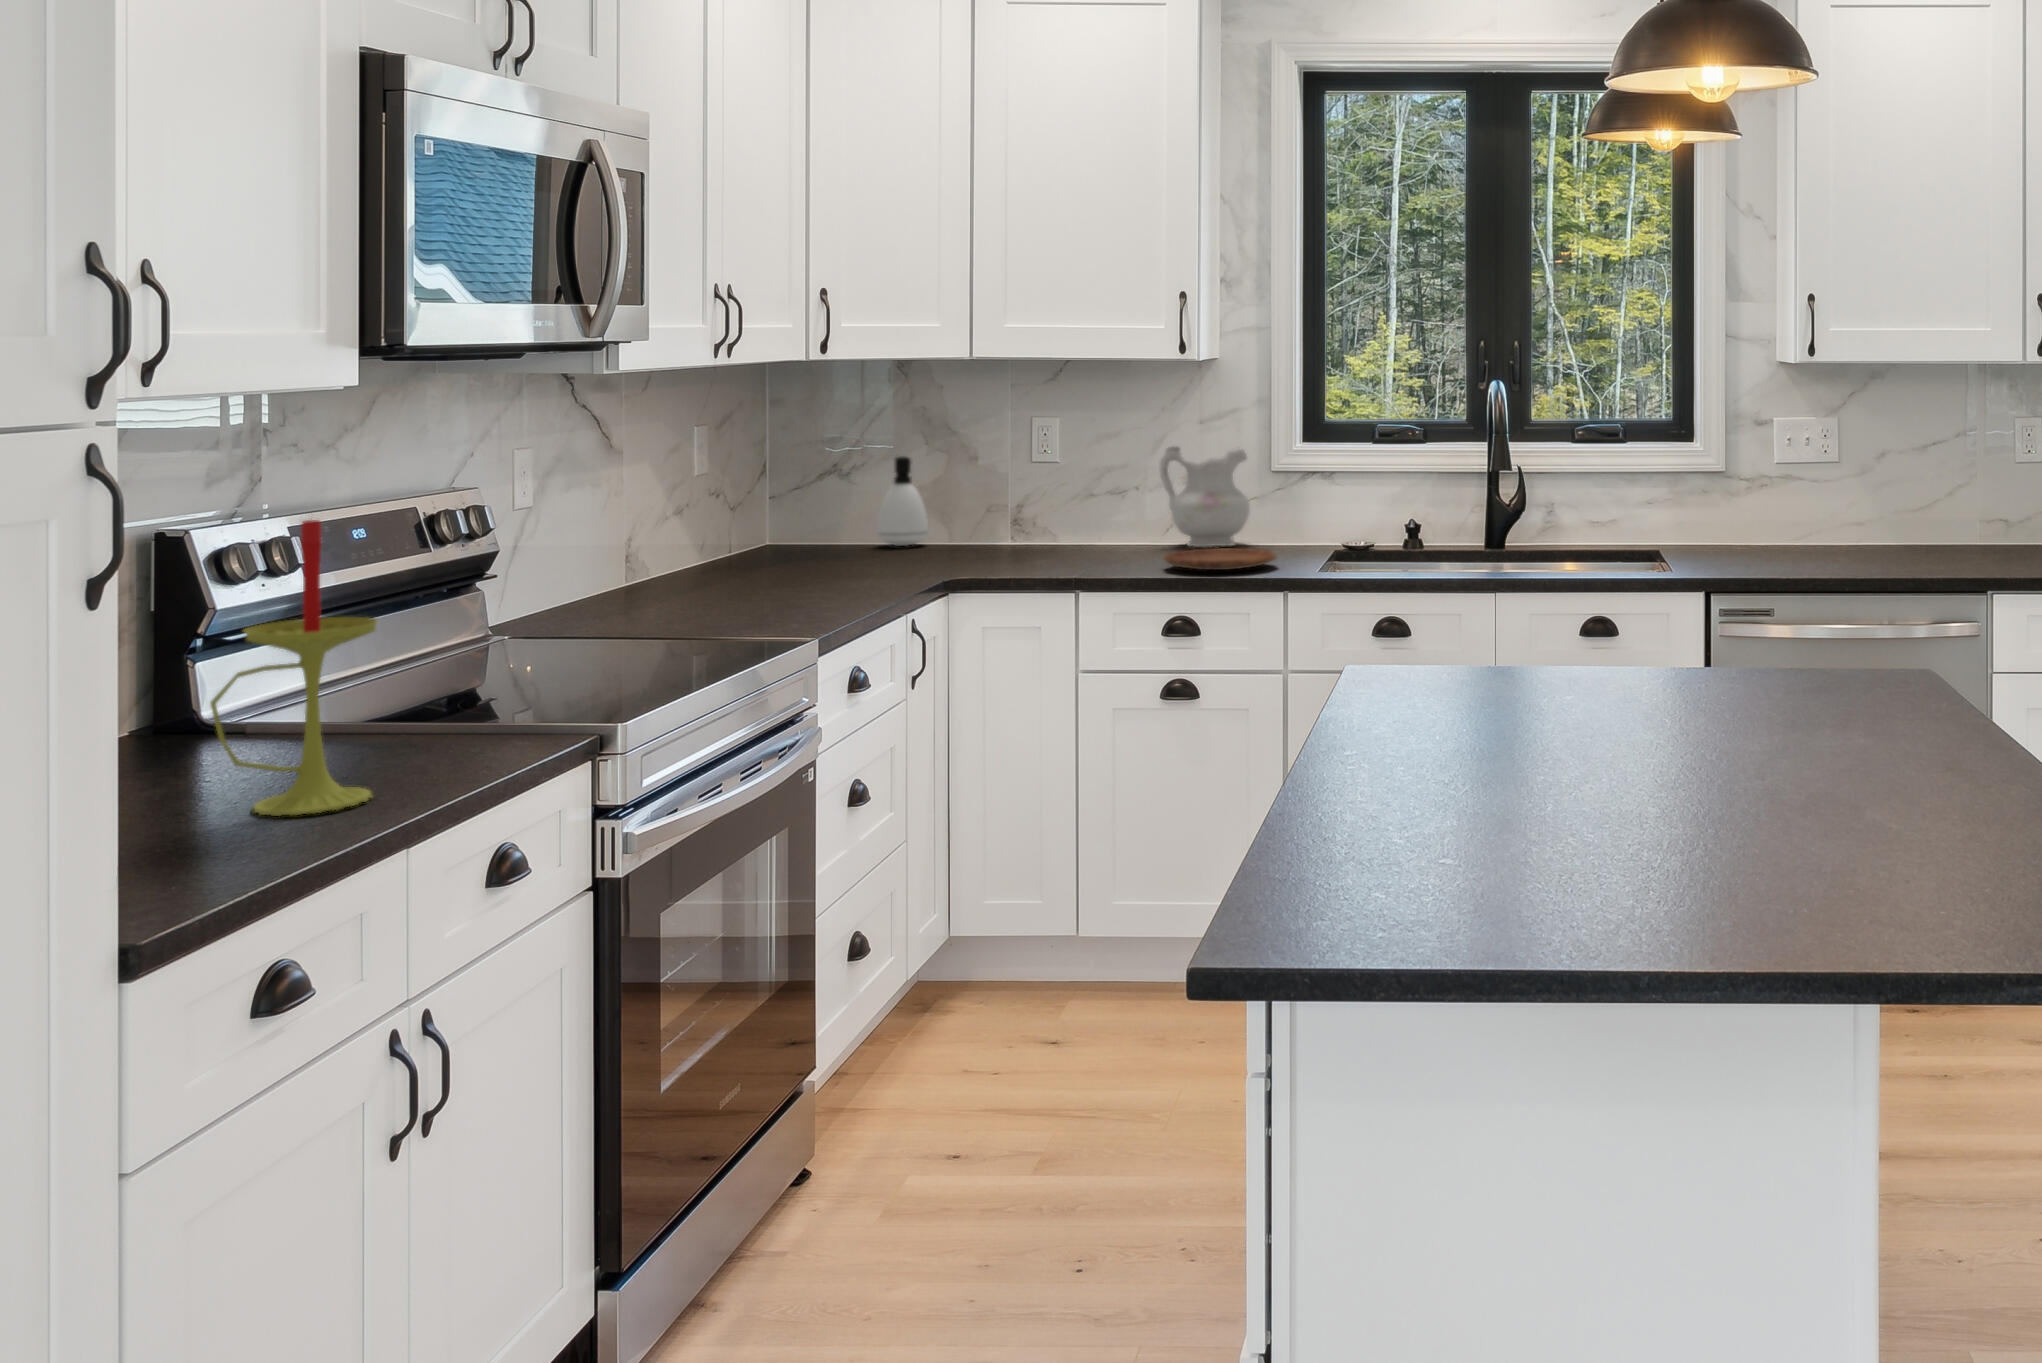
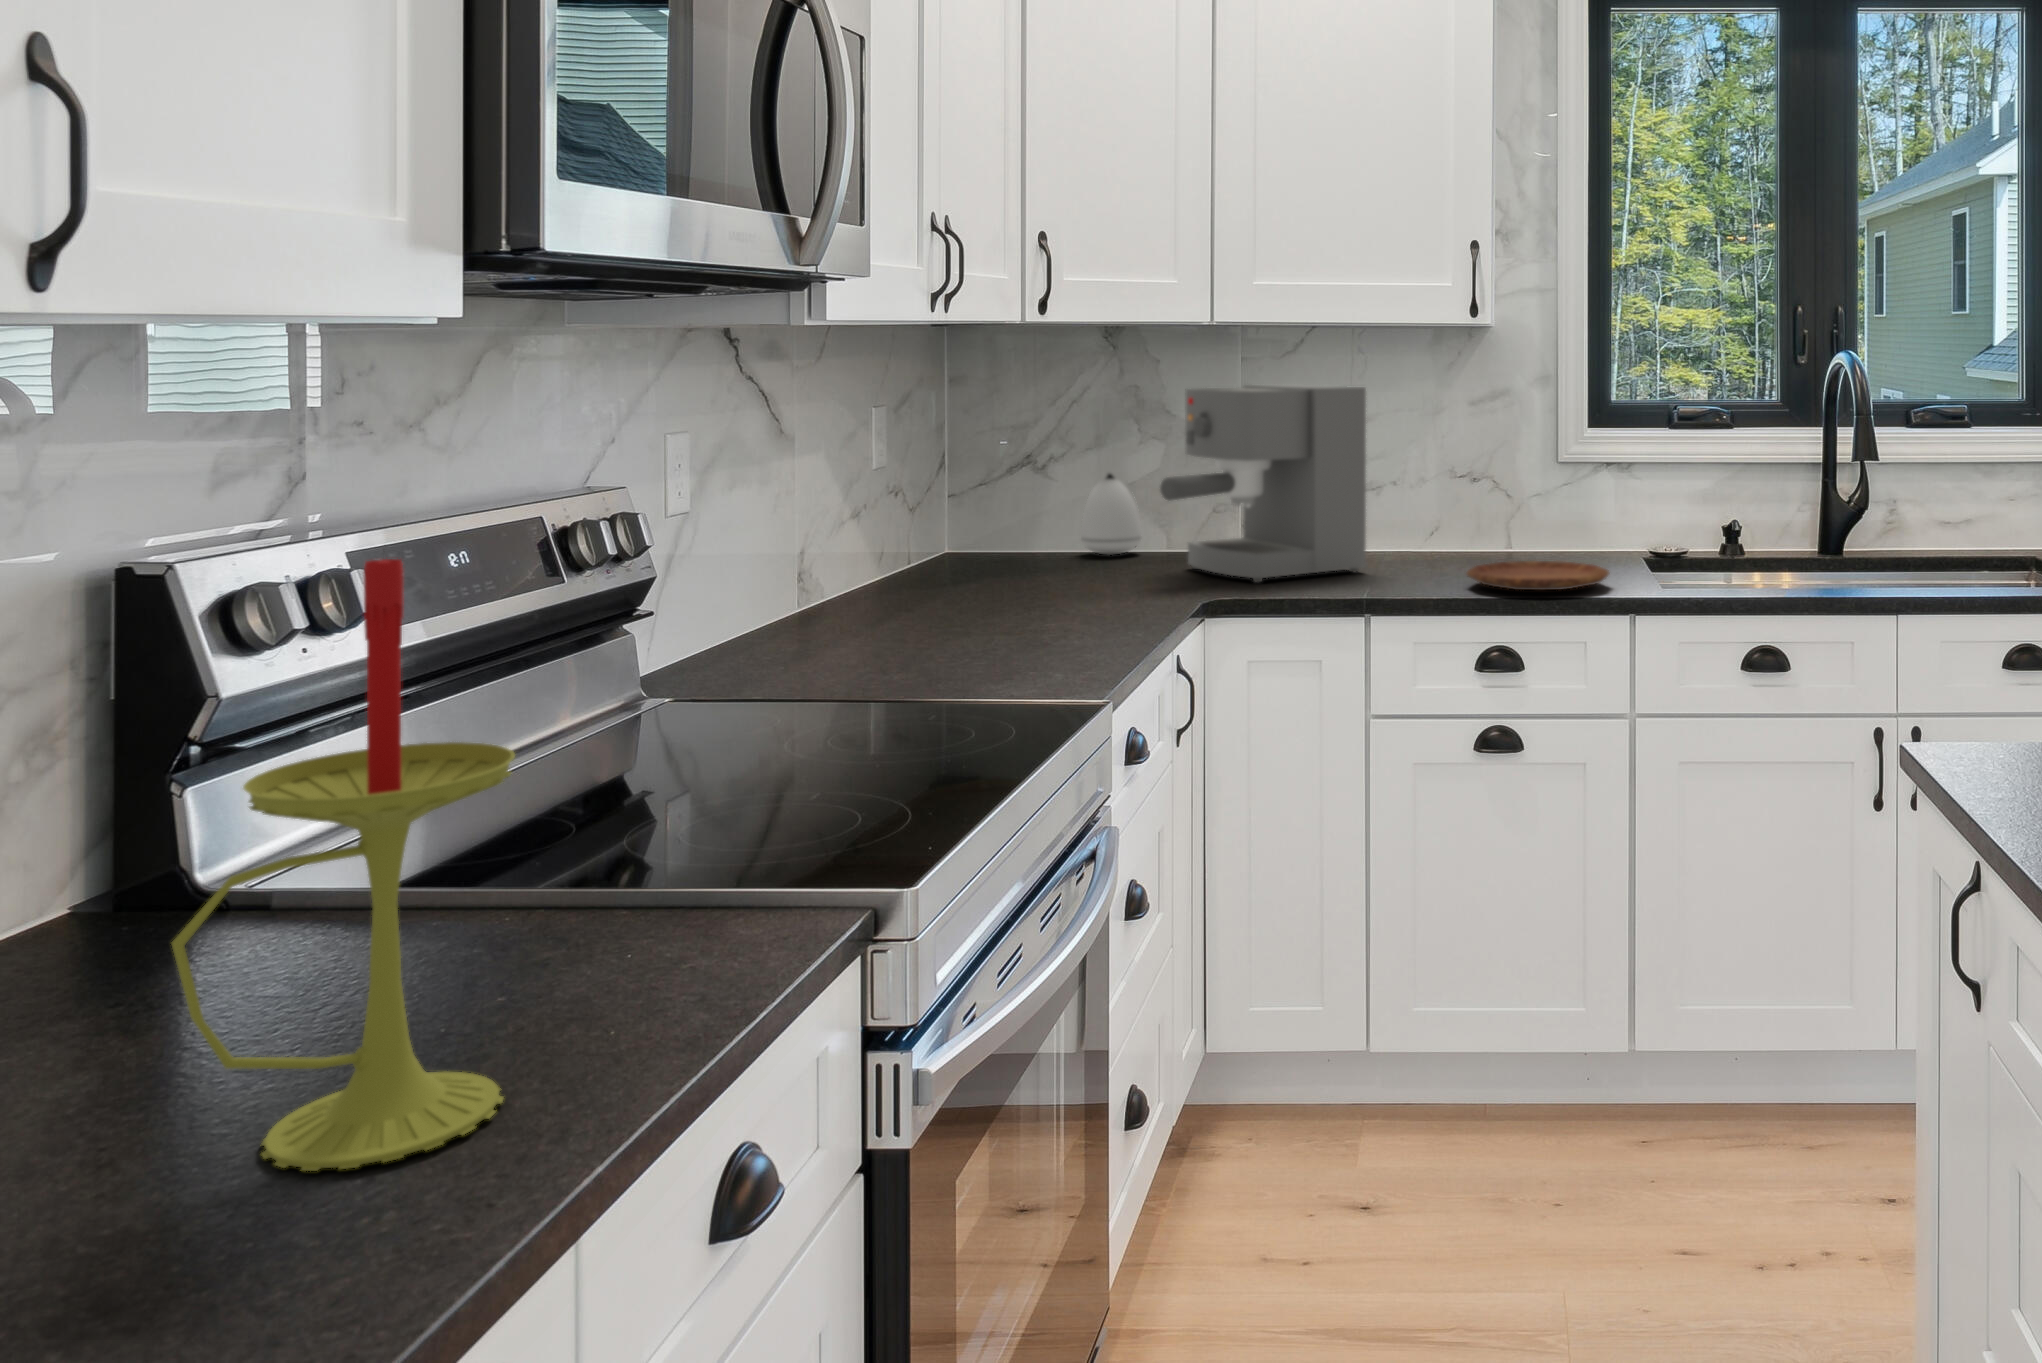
coffee maker: none [922,407,1096,565] -> present [1160,385,1366,582]
ceramic pitcher: present [1160,446,1250,547] -> none [1427,433,1535,558]

